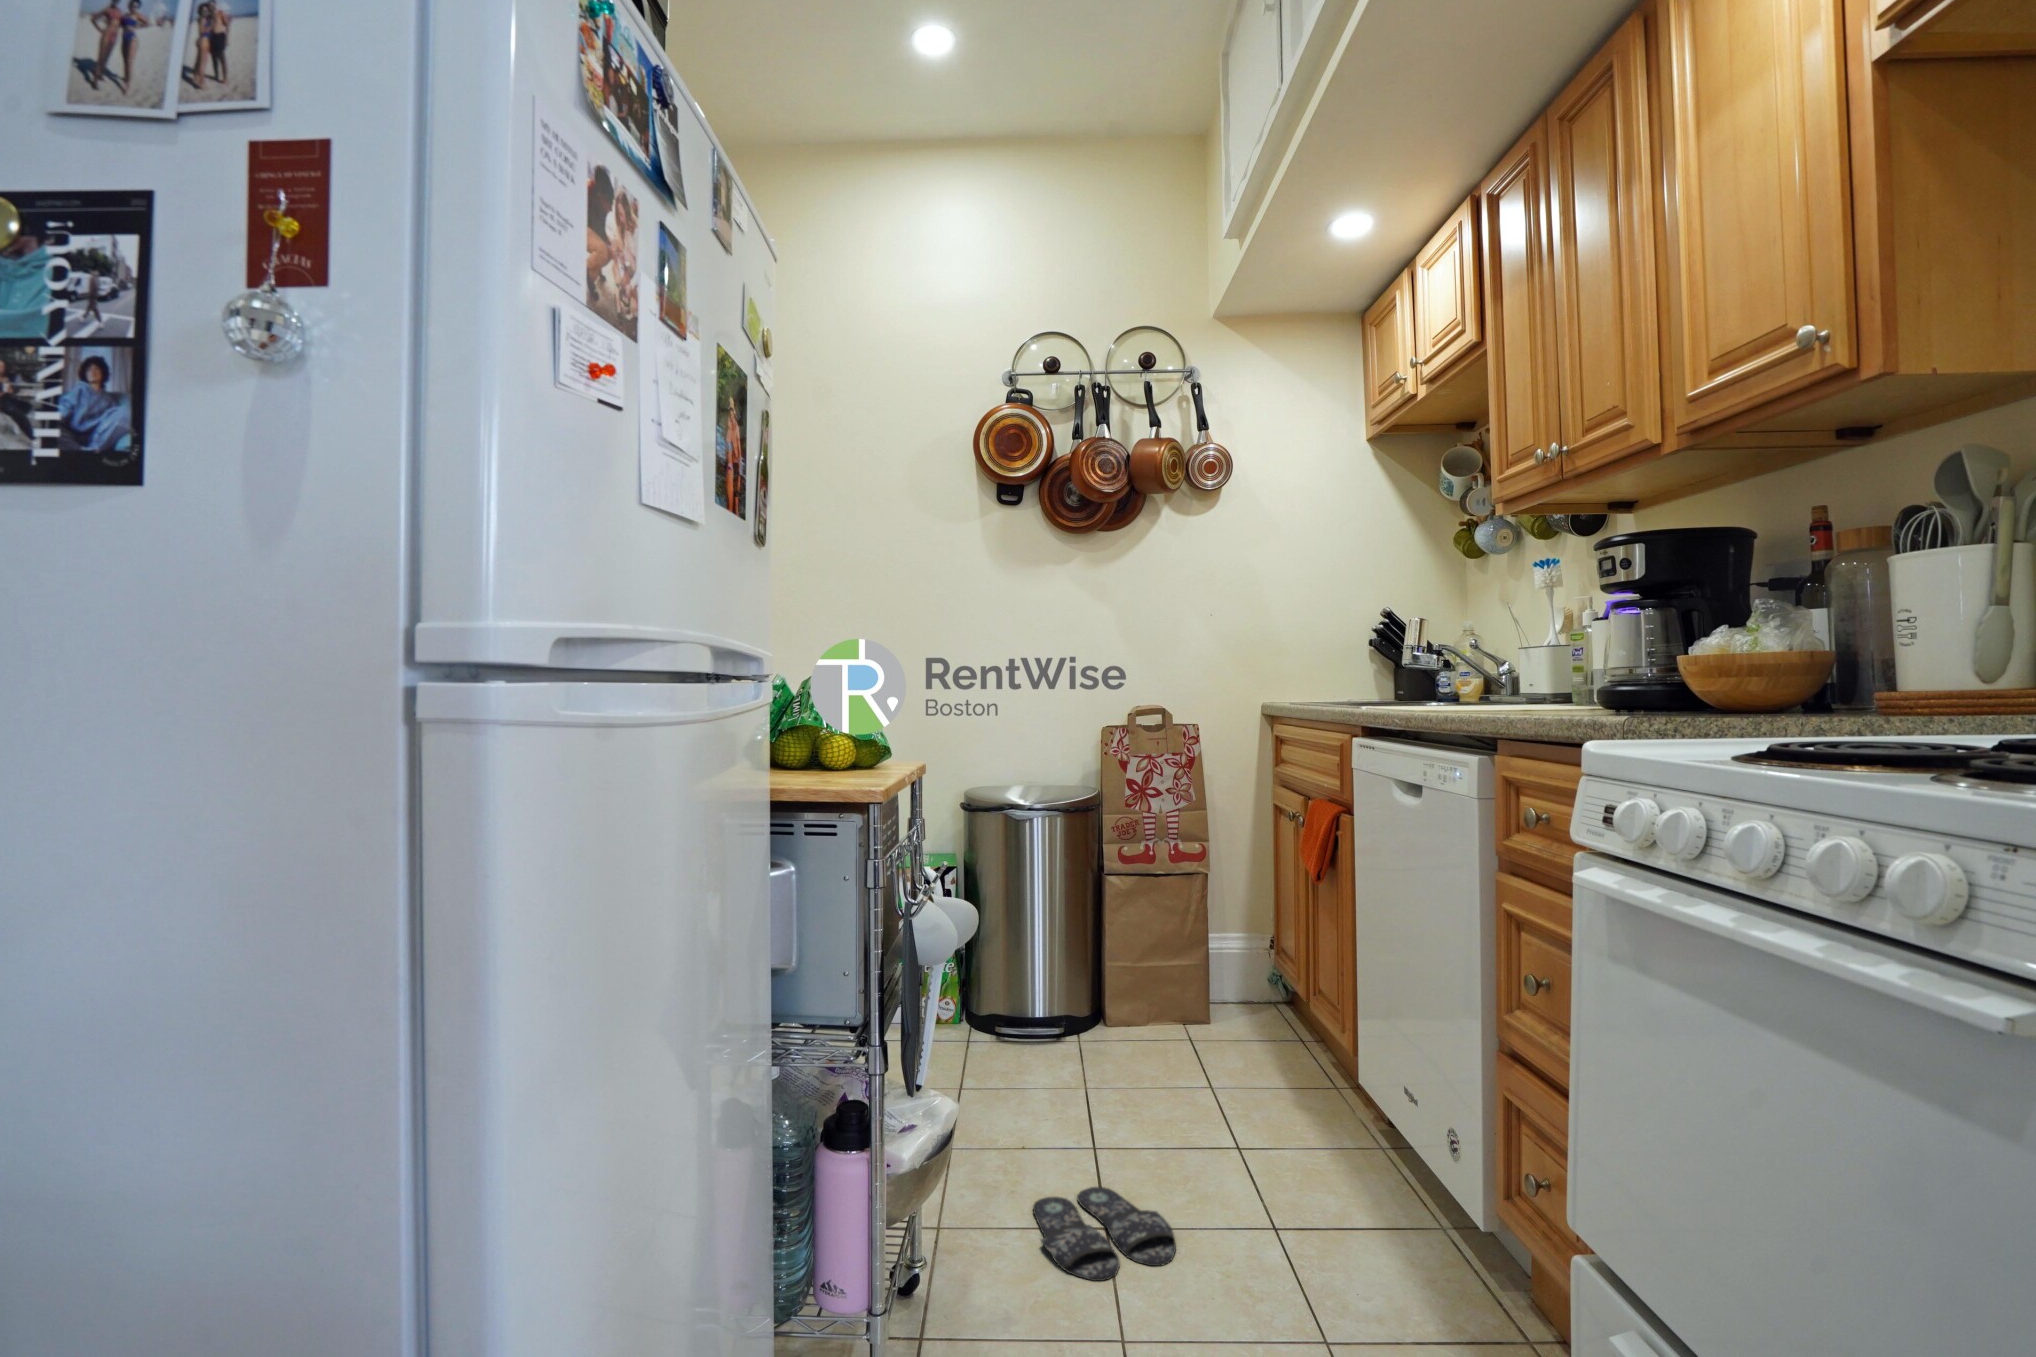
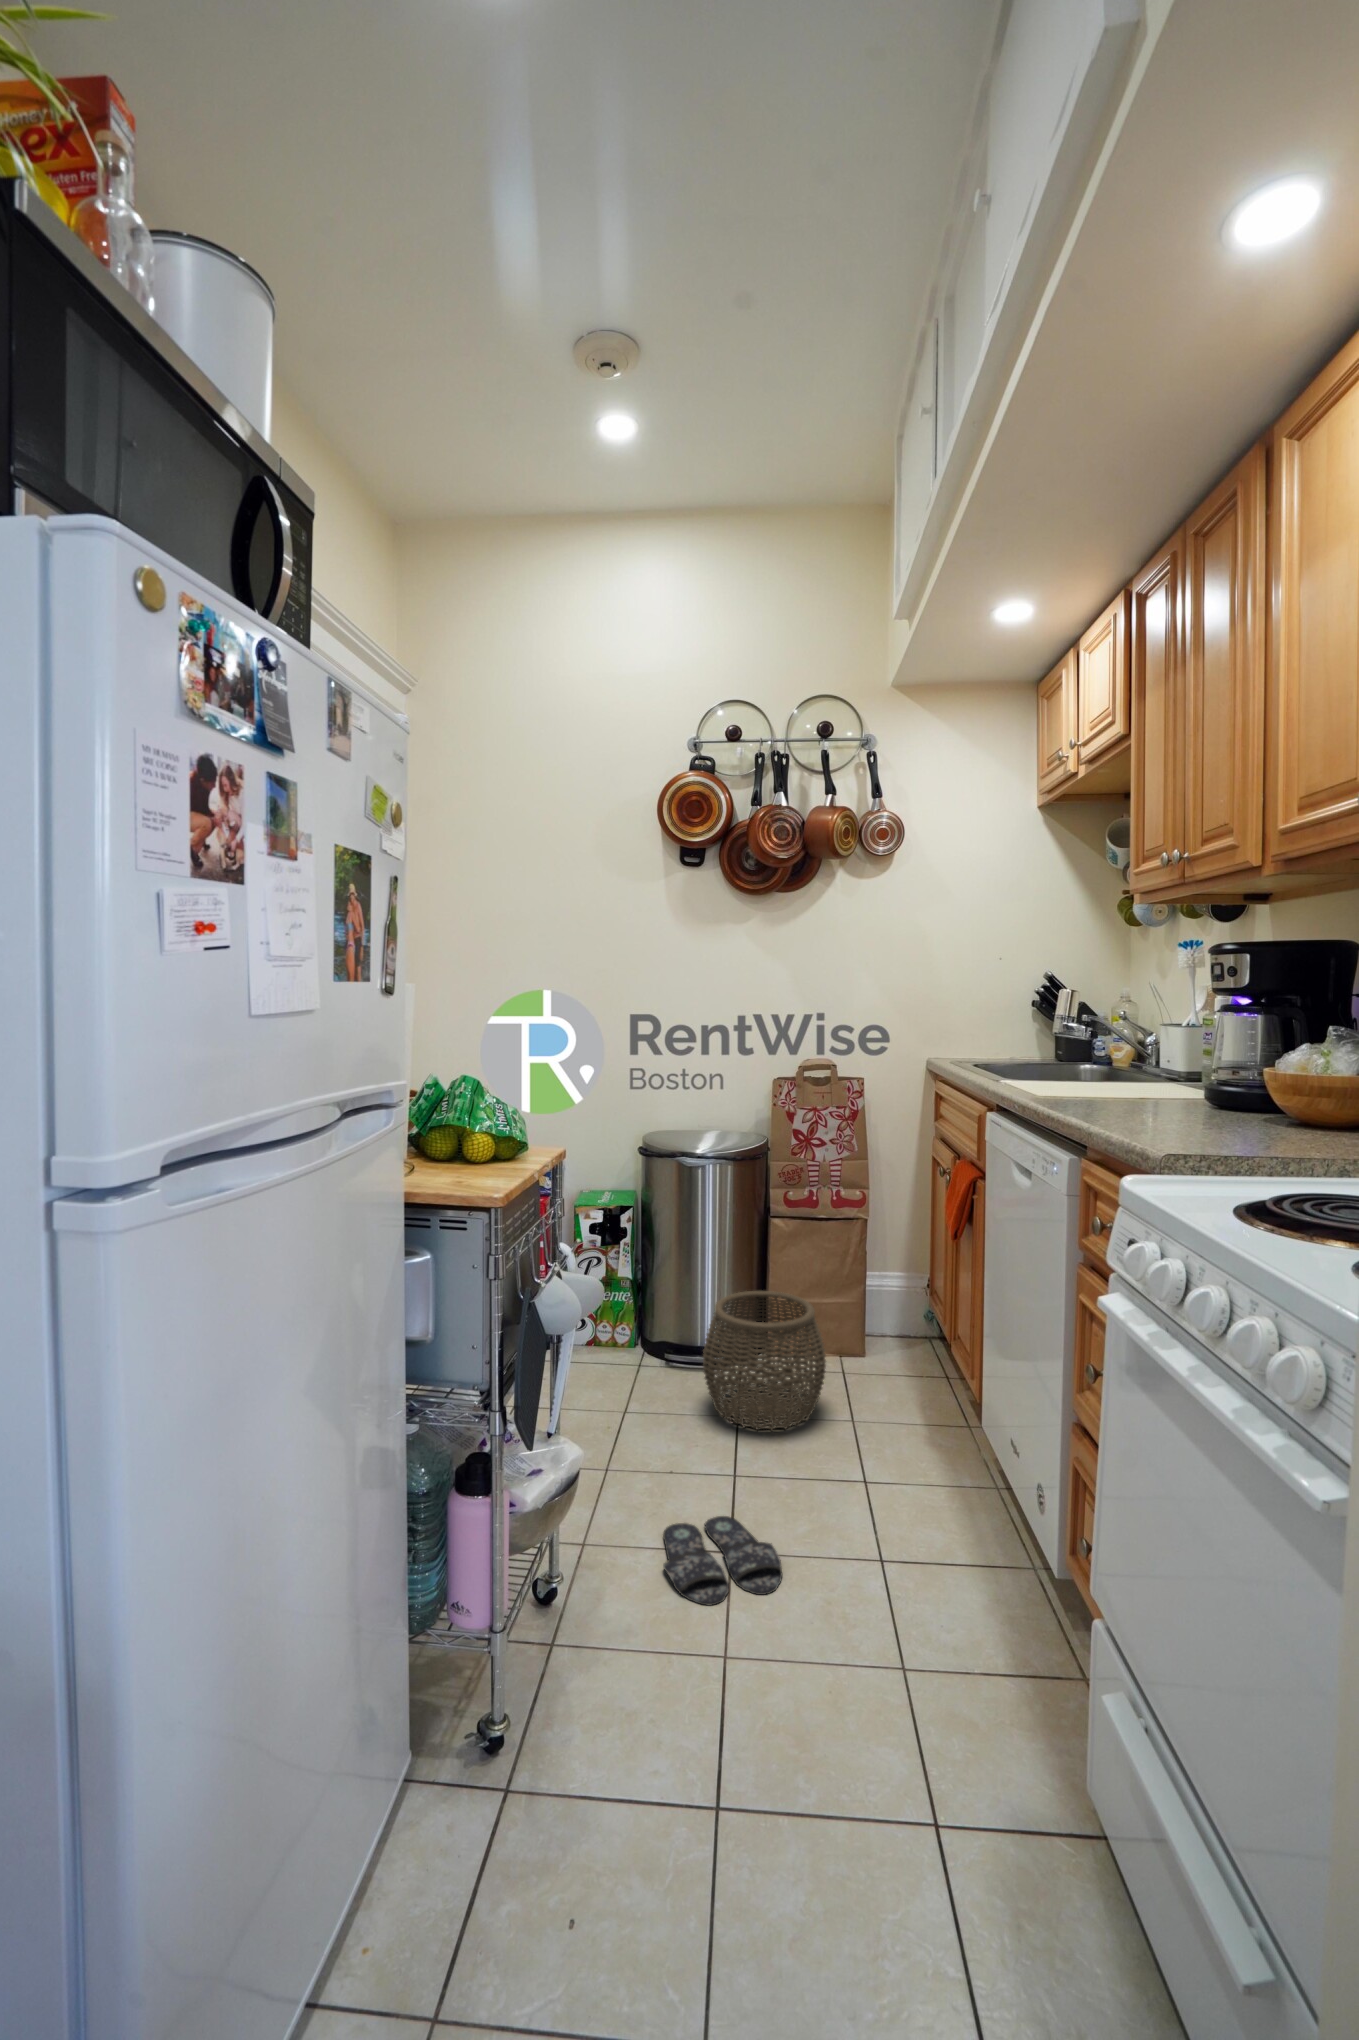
woven basket: none [1046,949,1183,1100] -> present [703,1291,826,1430]

